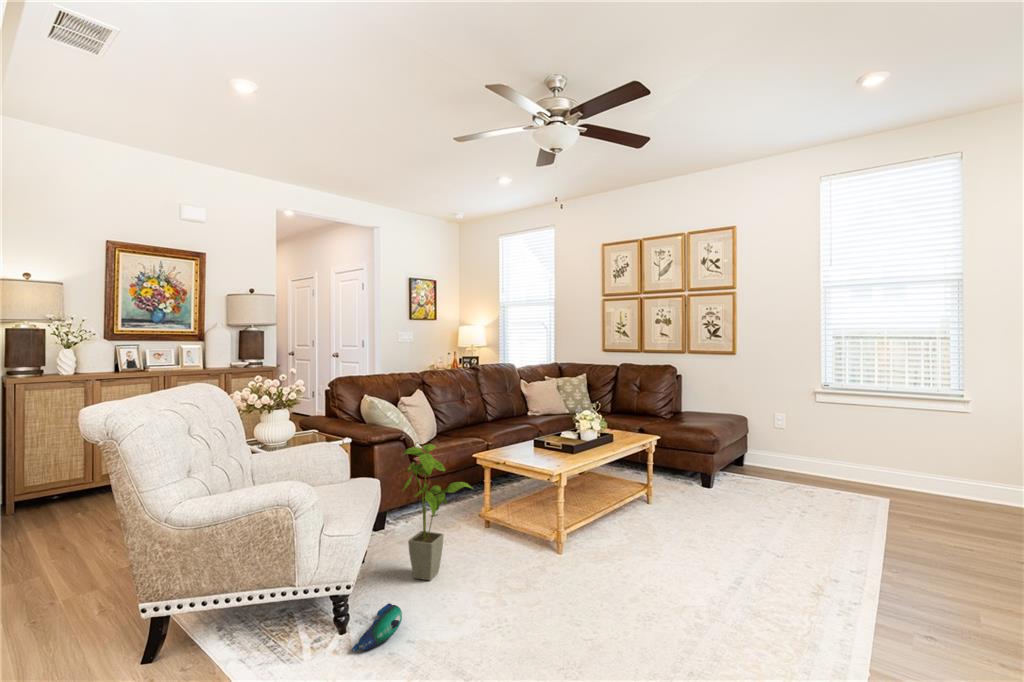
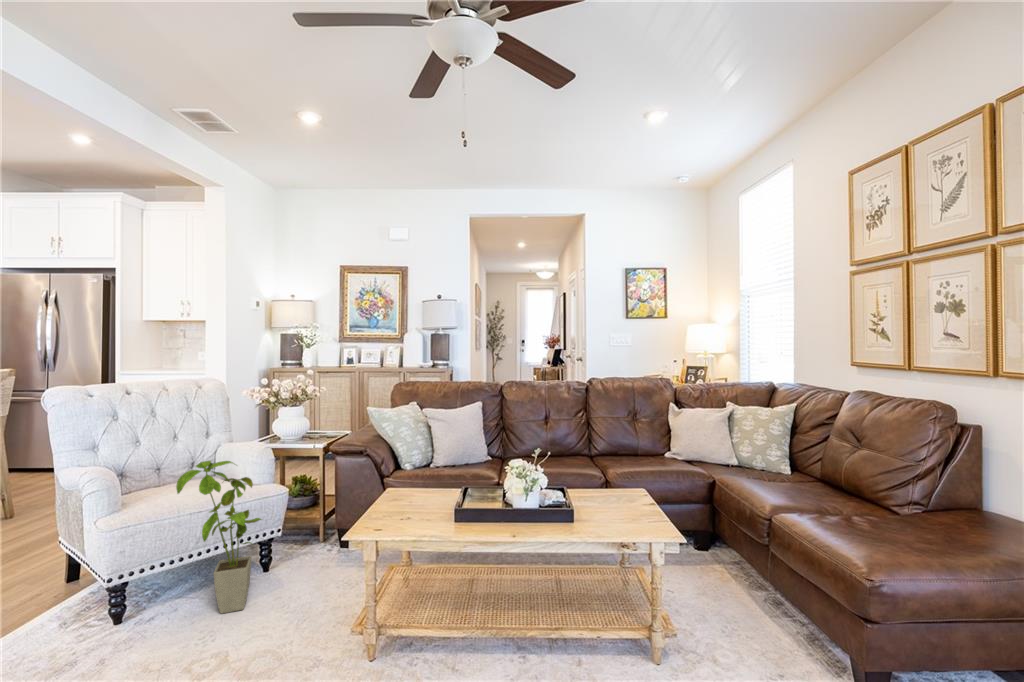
plush toy: present [352,603,402,652] -> none [49,614,142,647]

